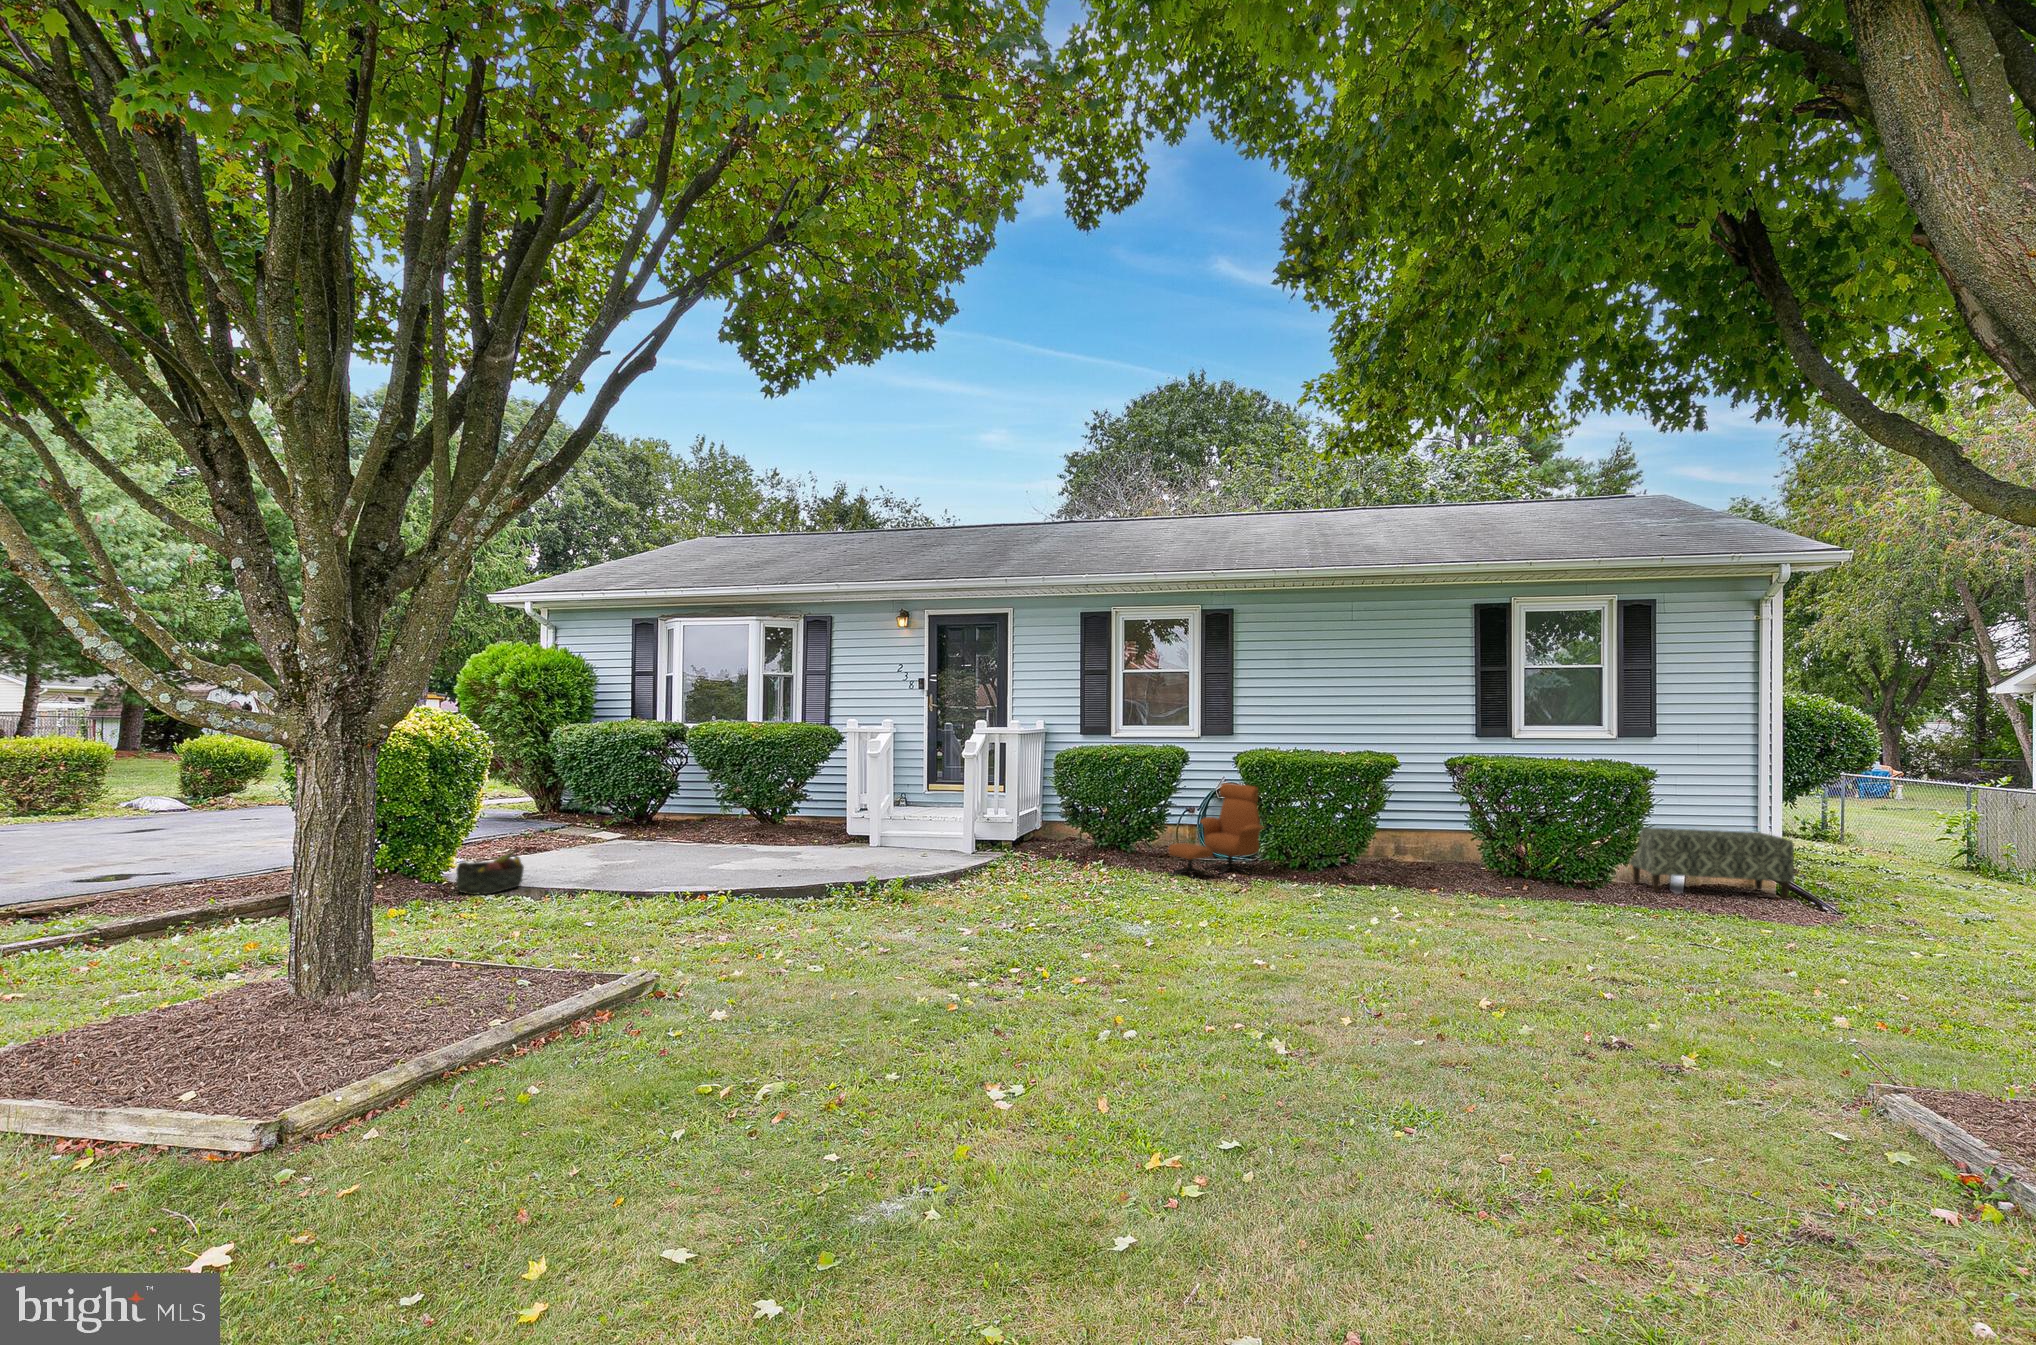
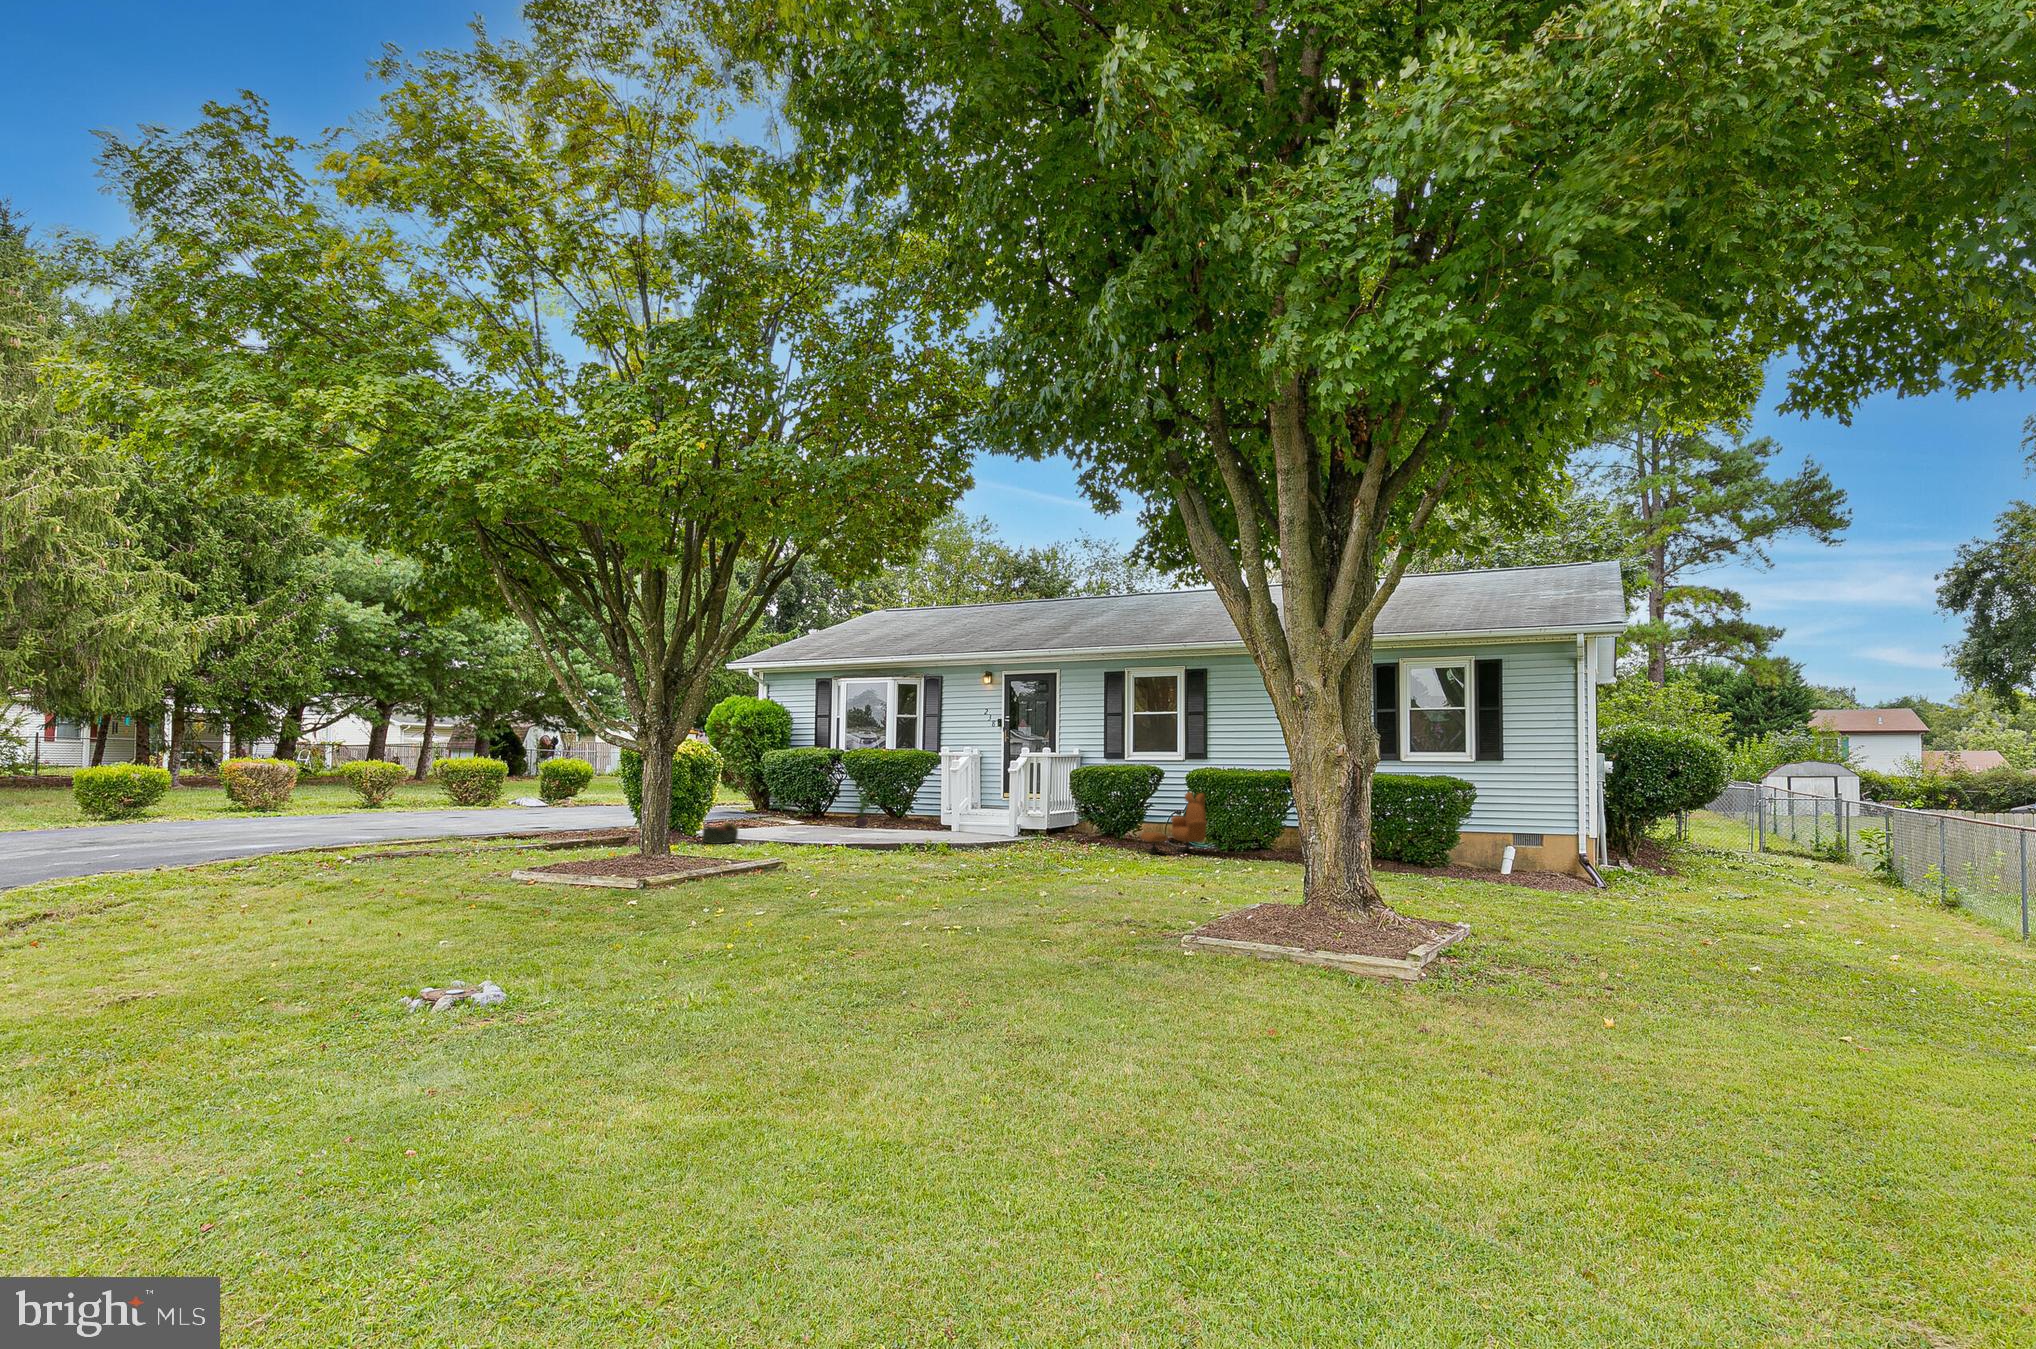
decorative plant: none [688,788,742,838] -> present [856,795,868,828]
bench: present [1629,827,1794,900] -> none [1478,827,1580,880]

